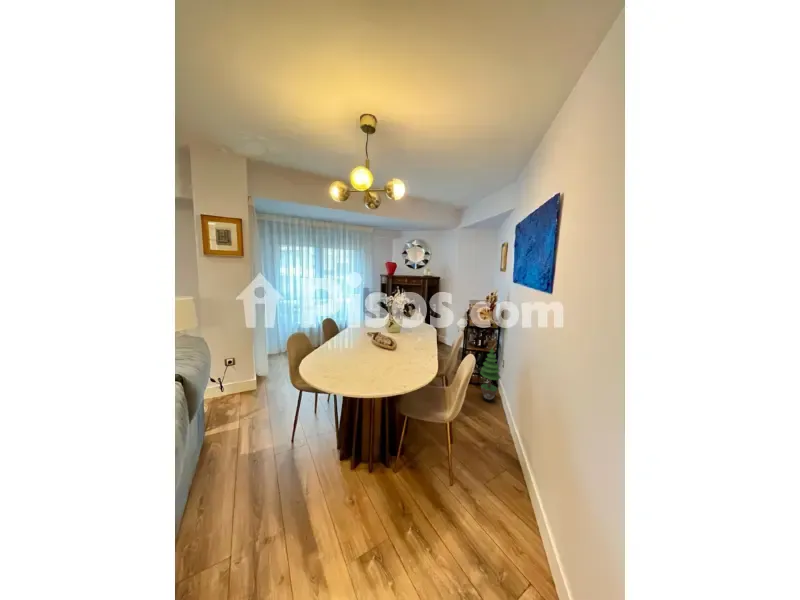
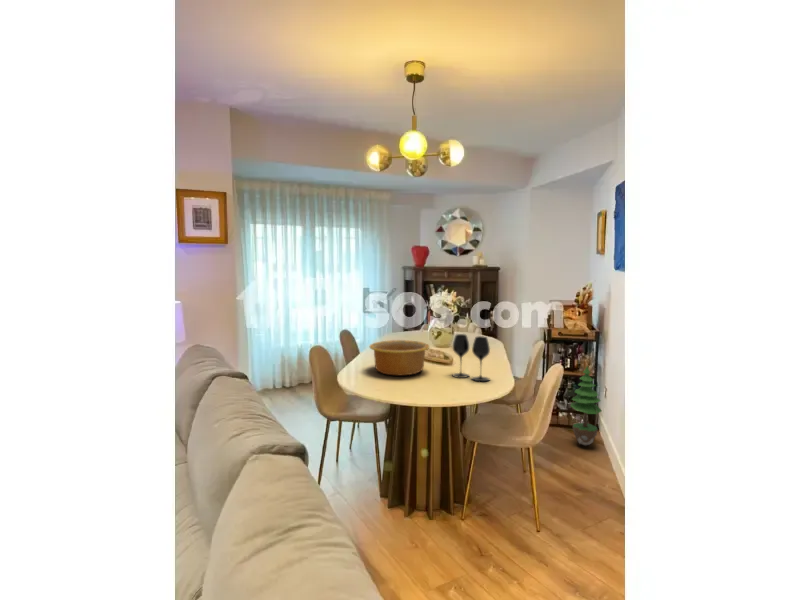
wine glass: none [392,330,420,368] -> present [453,334,490,381]
bowl: none [330,331,376,361] -> present [370,340,429,375]

